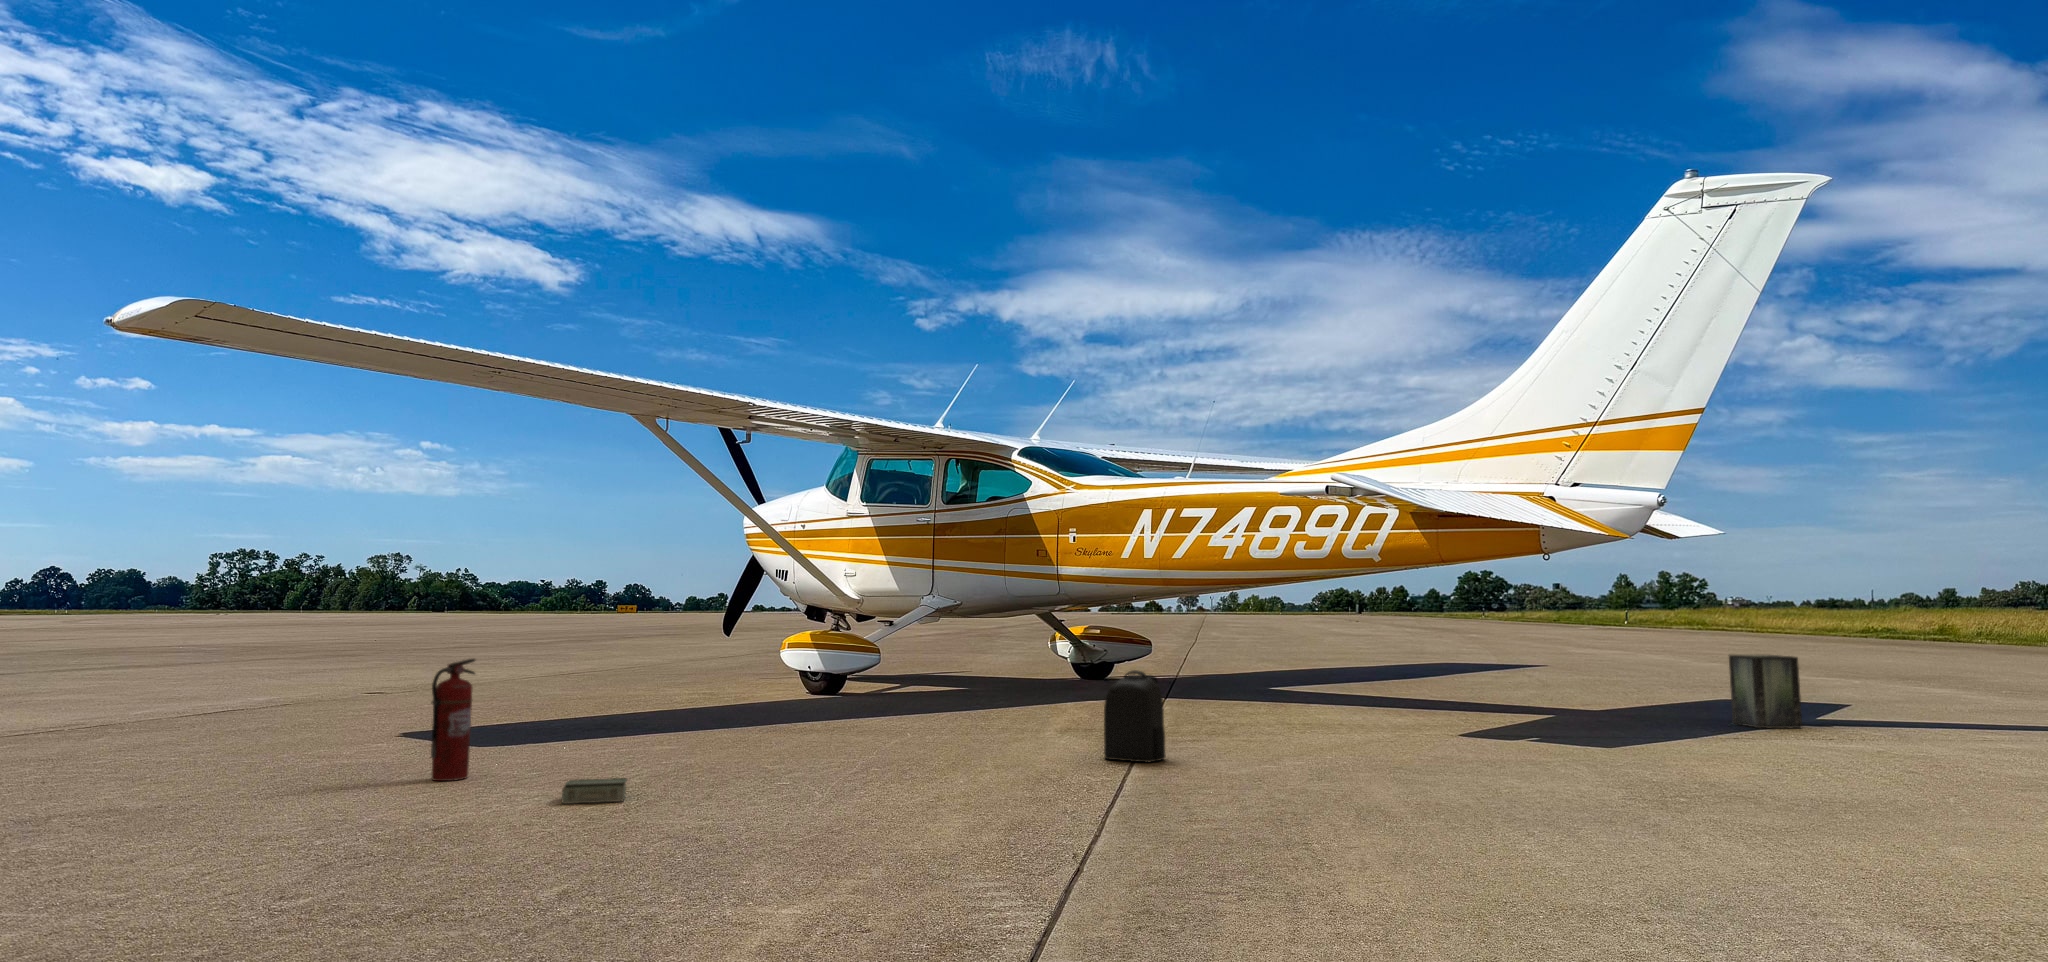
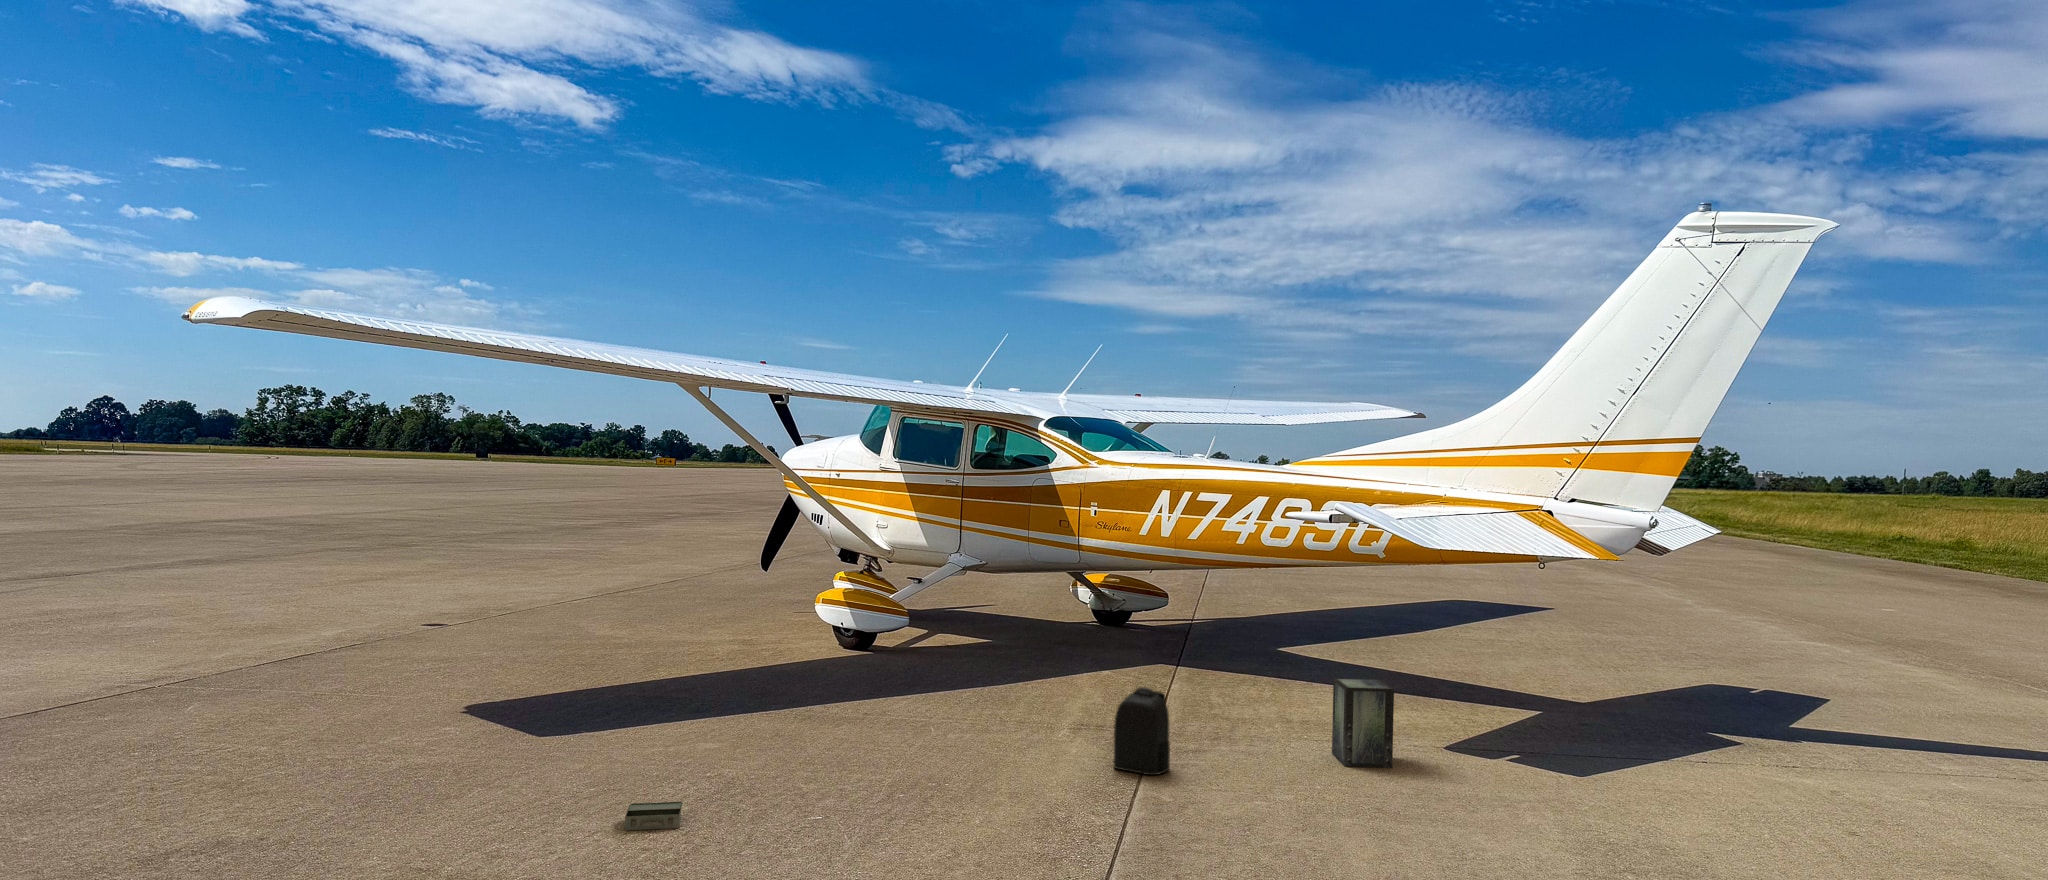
storage box: present [1729,655,1802,728] -> present [1332,678,1394,768]
fire extinguisher: present [431,659,475,781] -> none [506,675,544,789]

